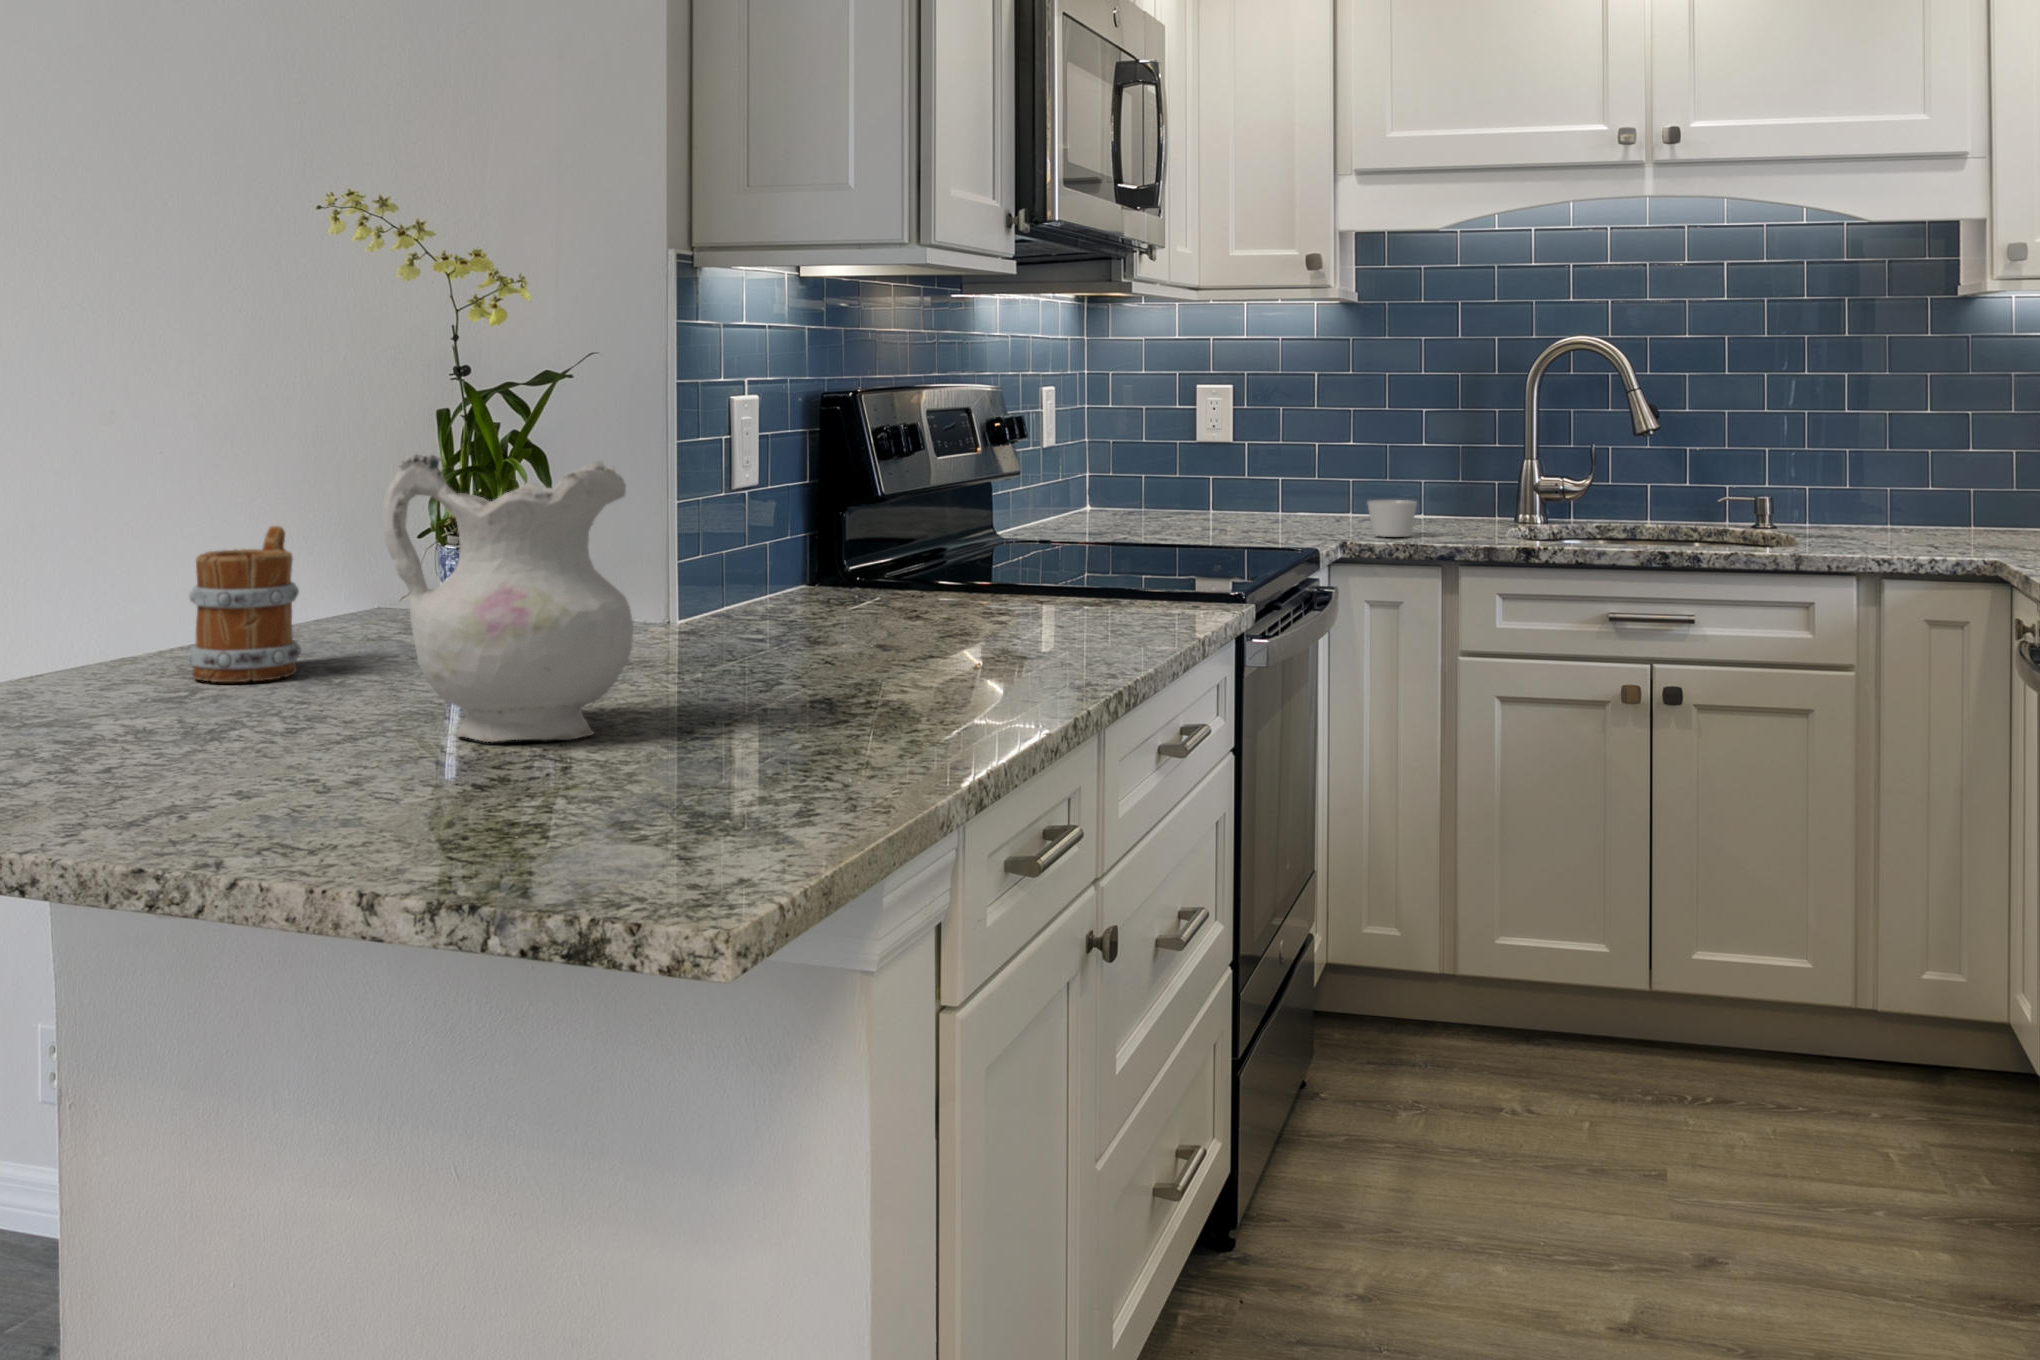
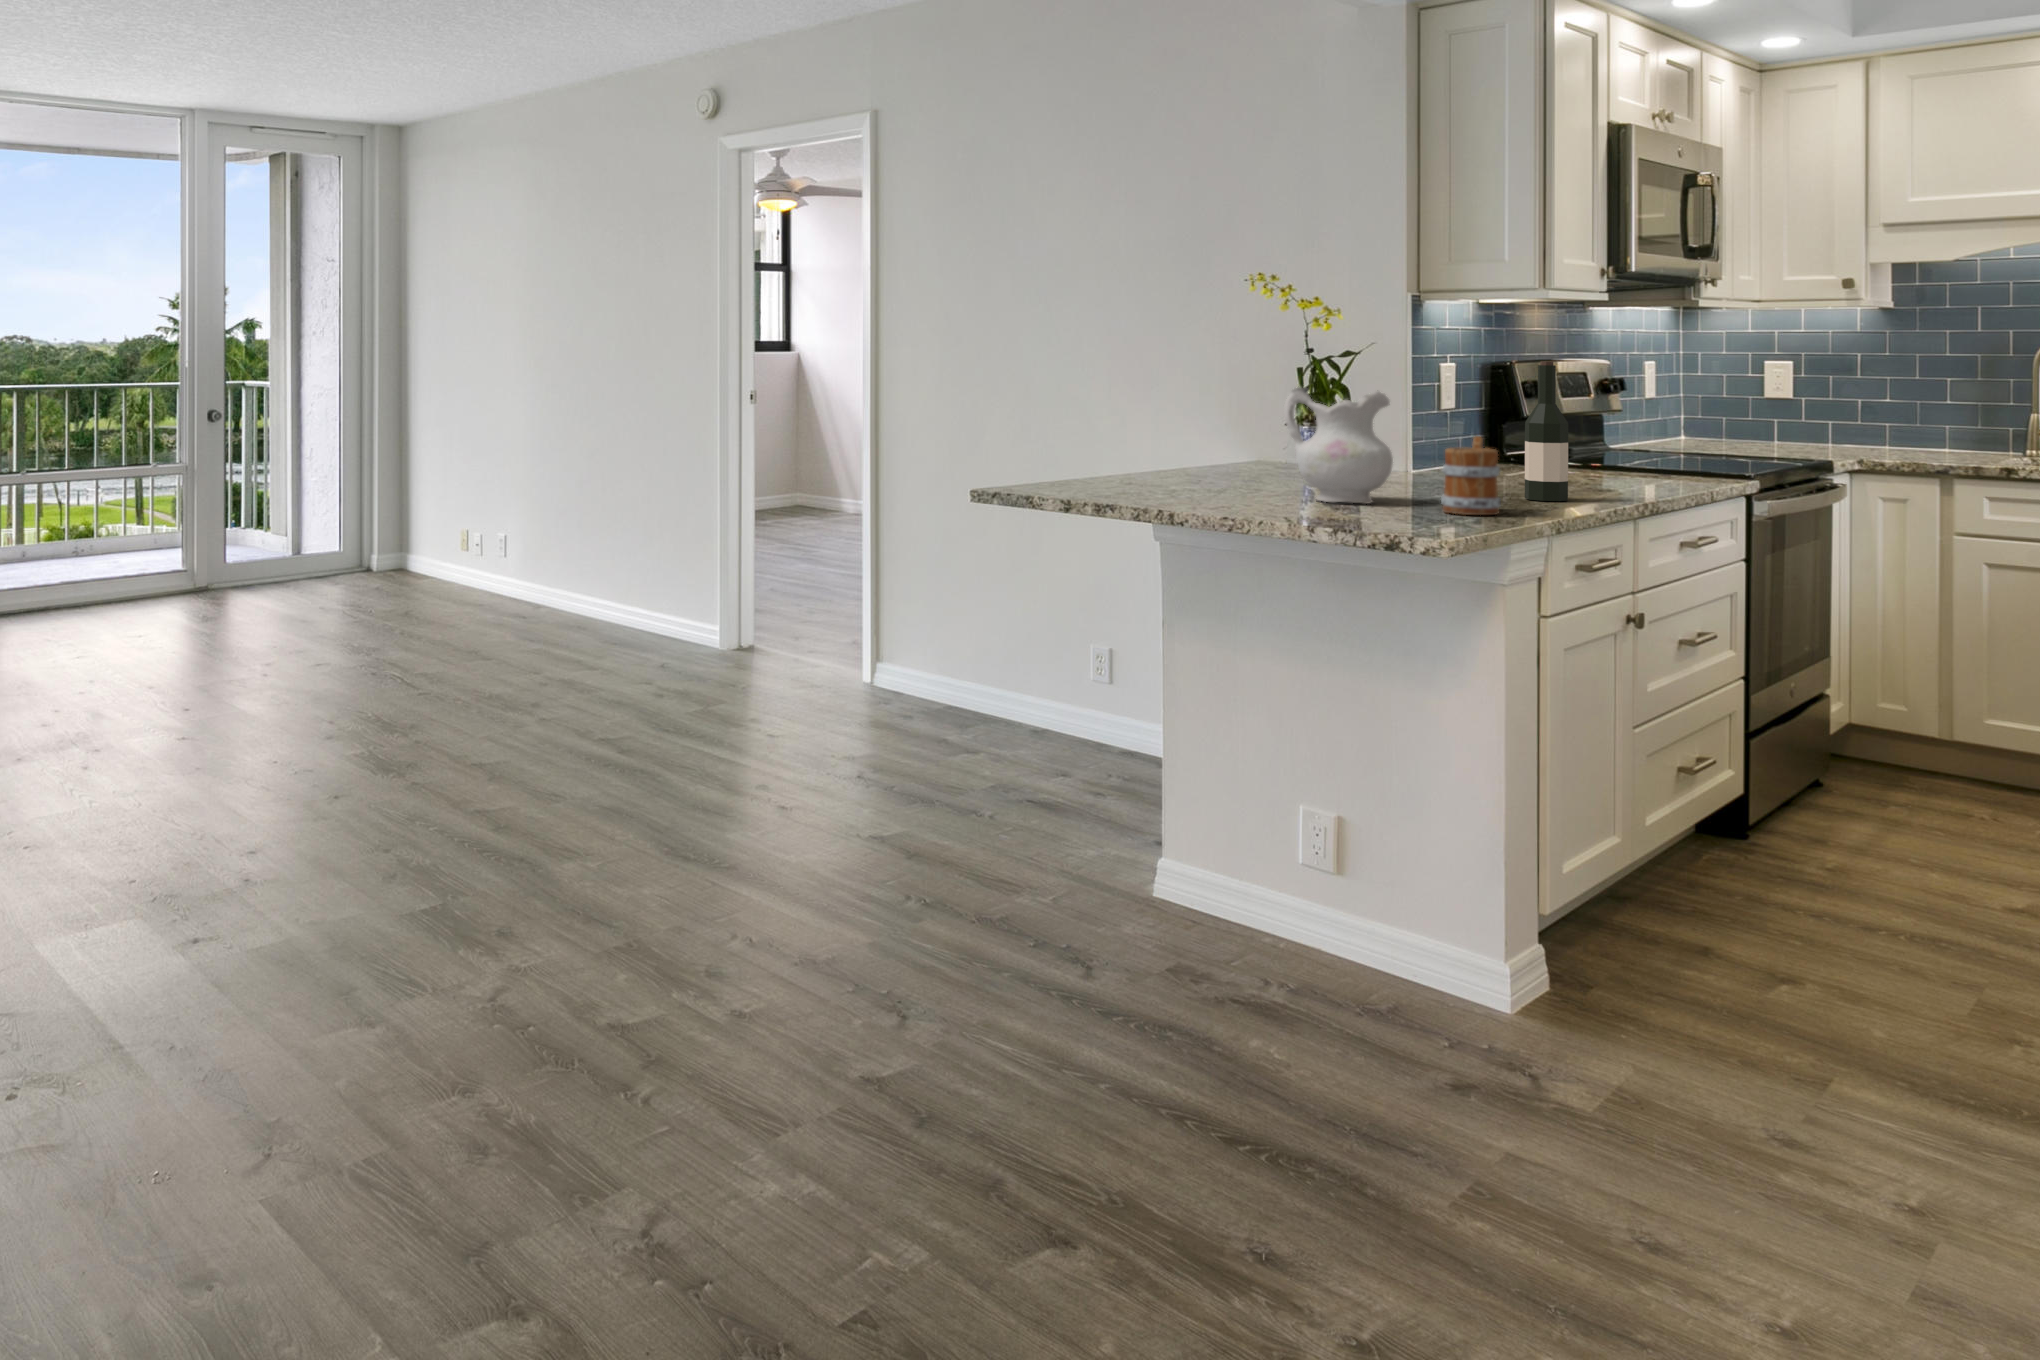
wine bottle: none [903,388,986,694] -> present [1525,361,1568,501]
candle: present [1367,500,1417,537] -> none [1881,435,1921,458]
mug: present [187,526,301,682] -> present [1441,436,1501,515]

